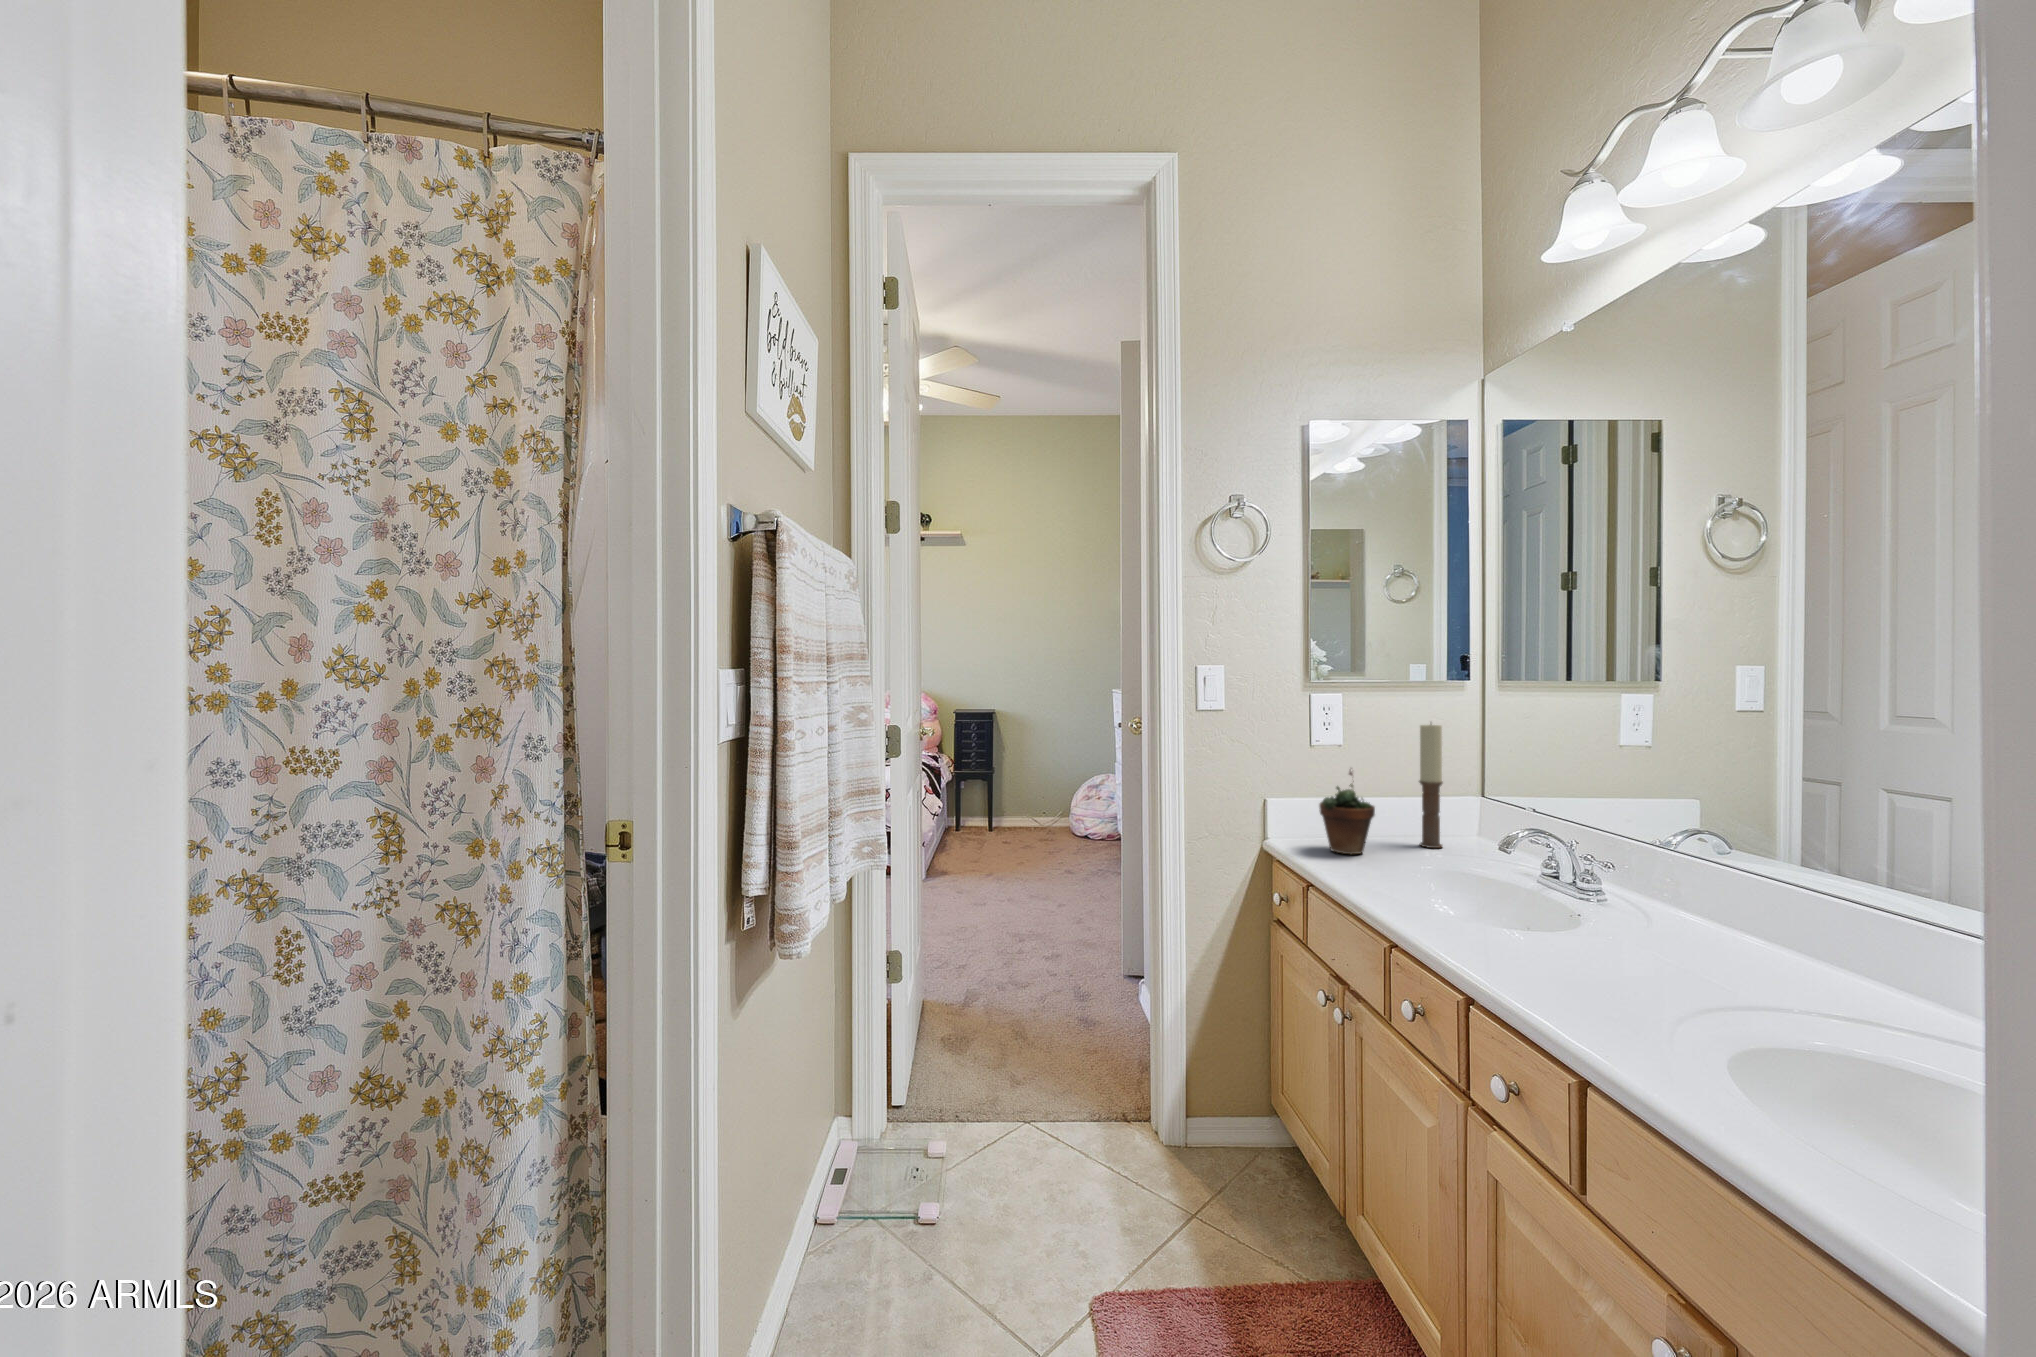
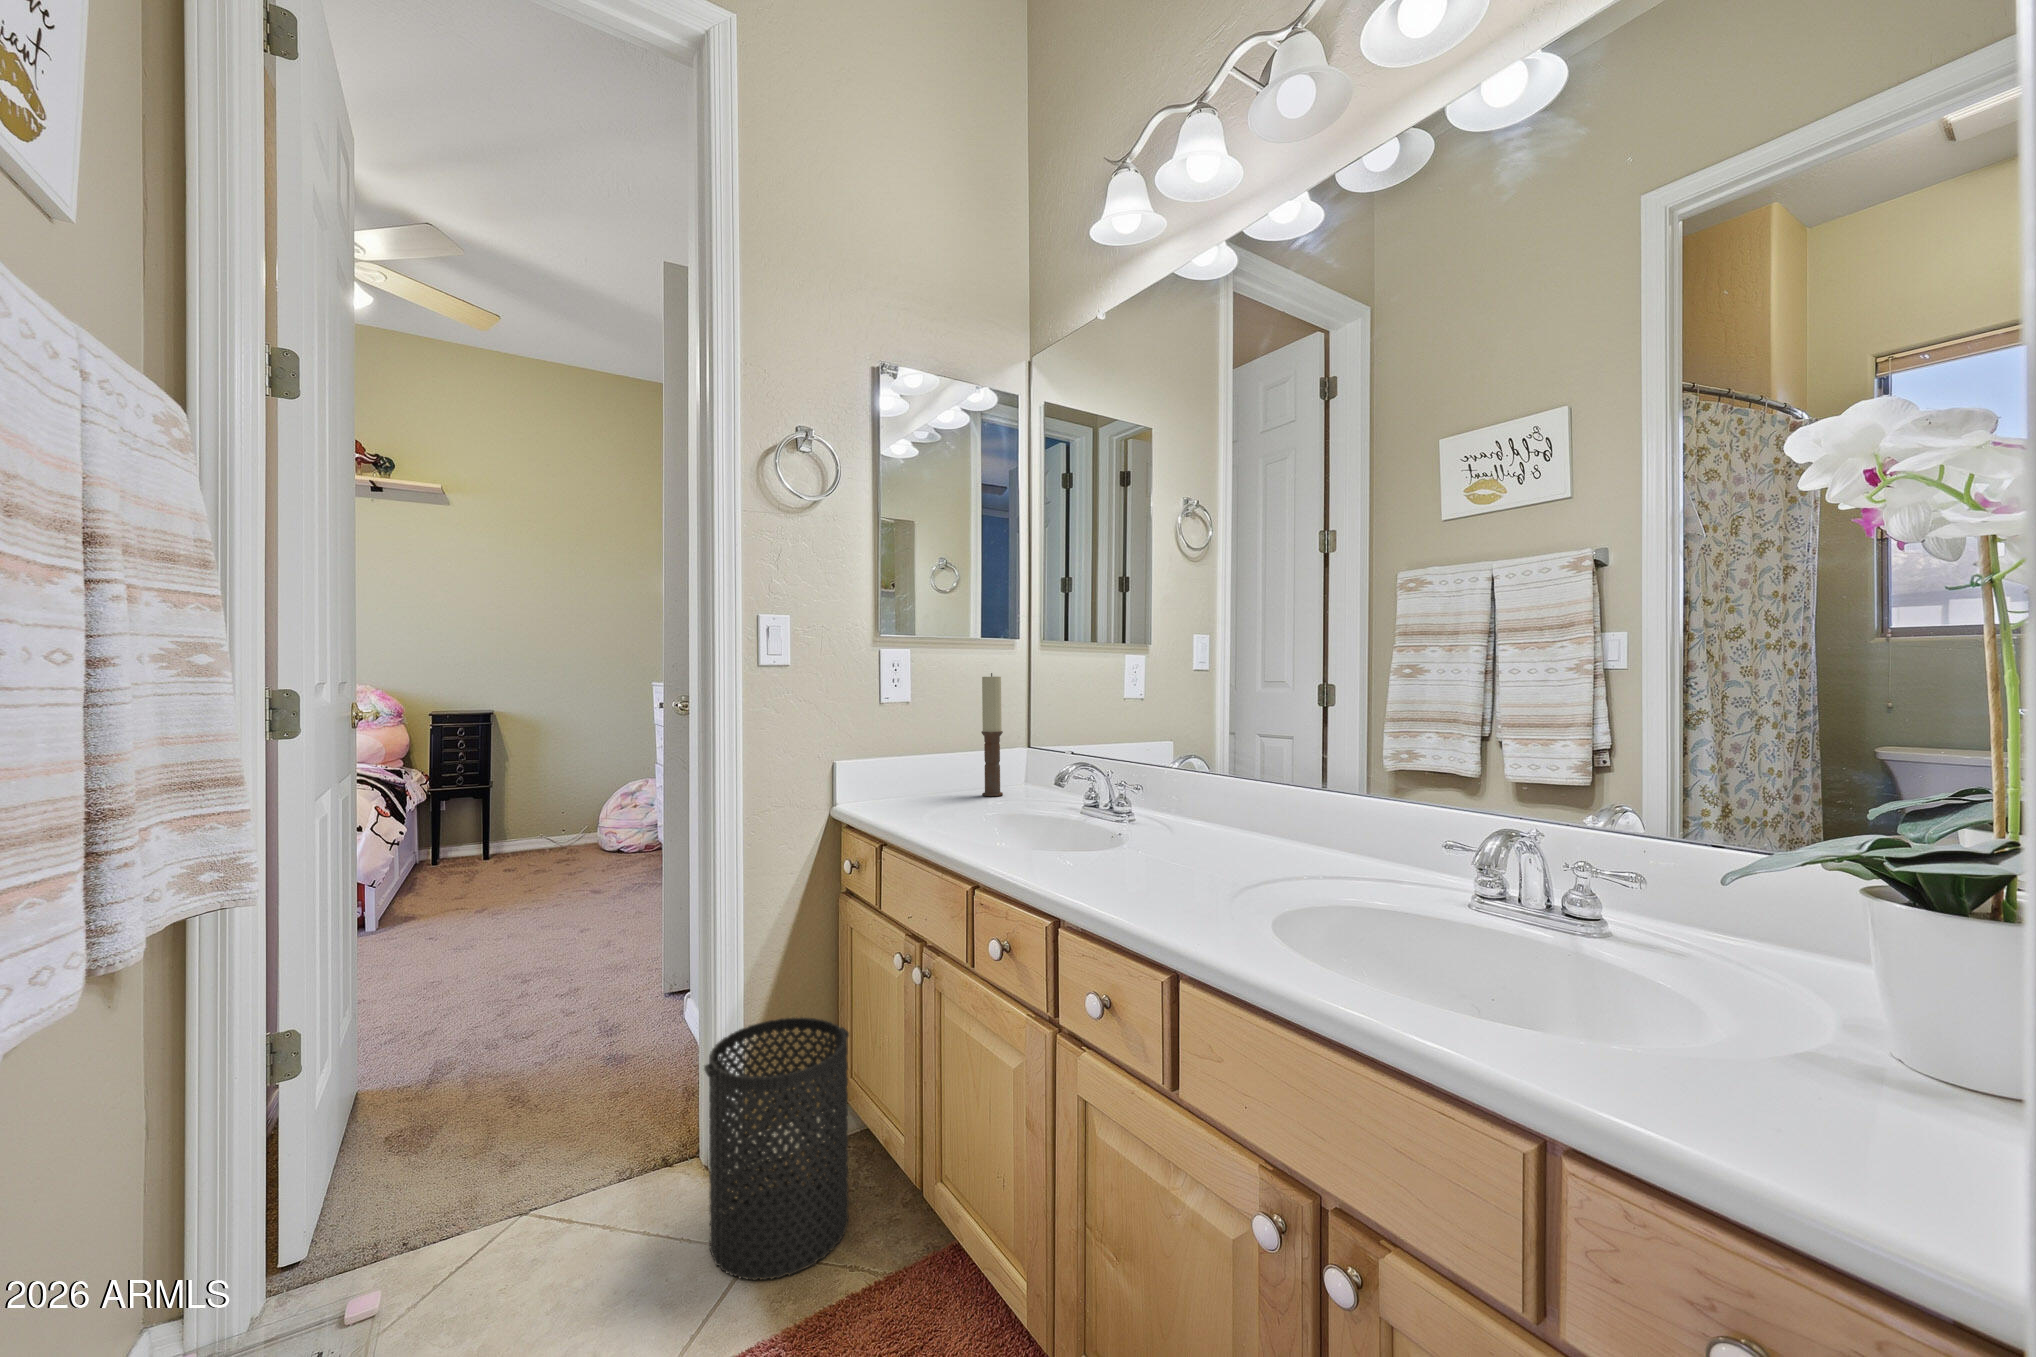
succulent plant: present [1319,771,1375,854] -> none [891,718,944,809]
trash can: none [1154,1022,1276,1242] -> present [704,1018,849,1280]

